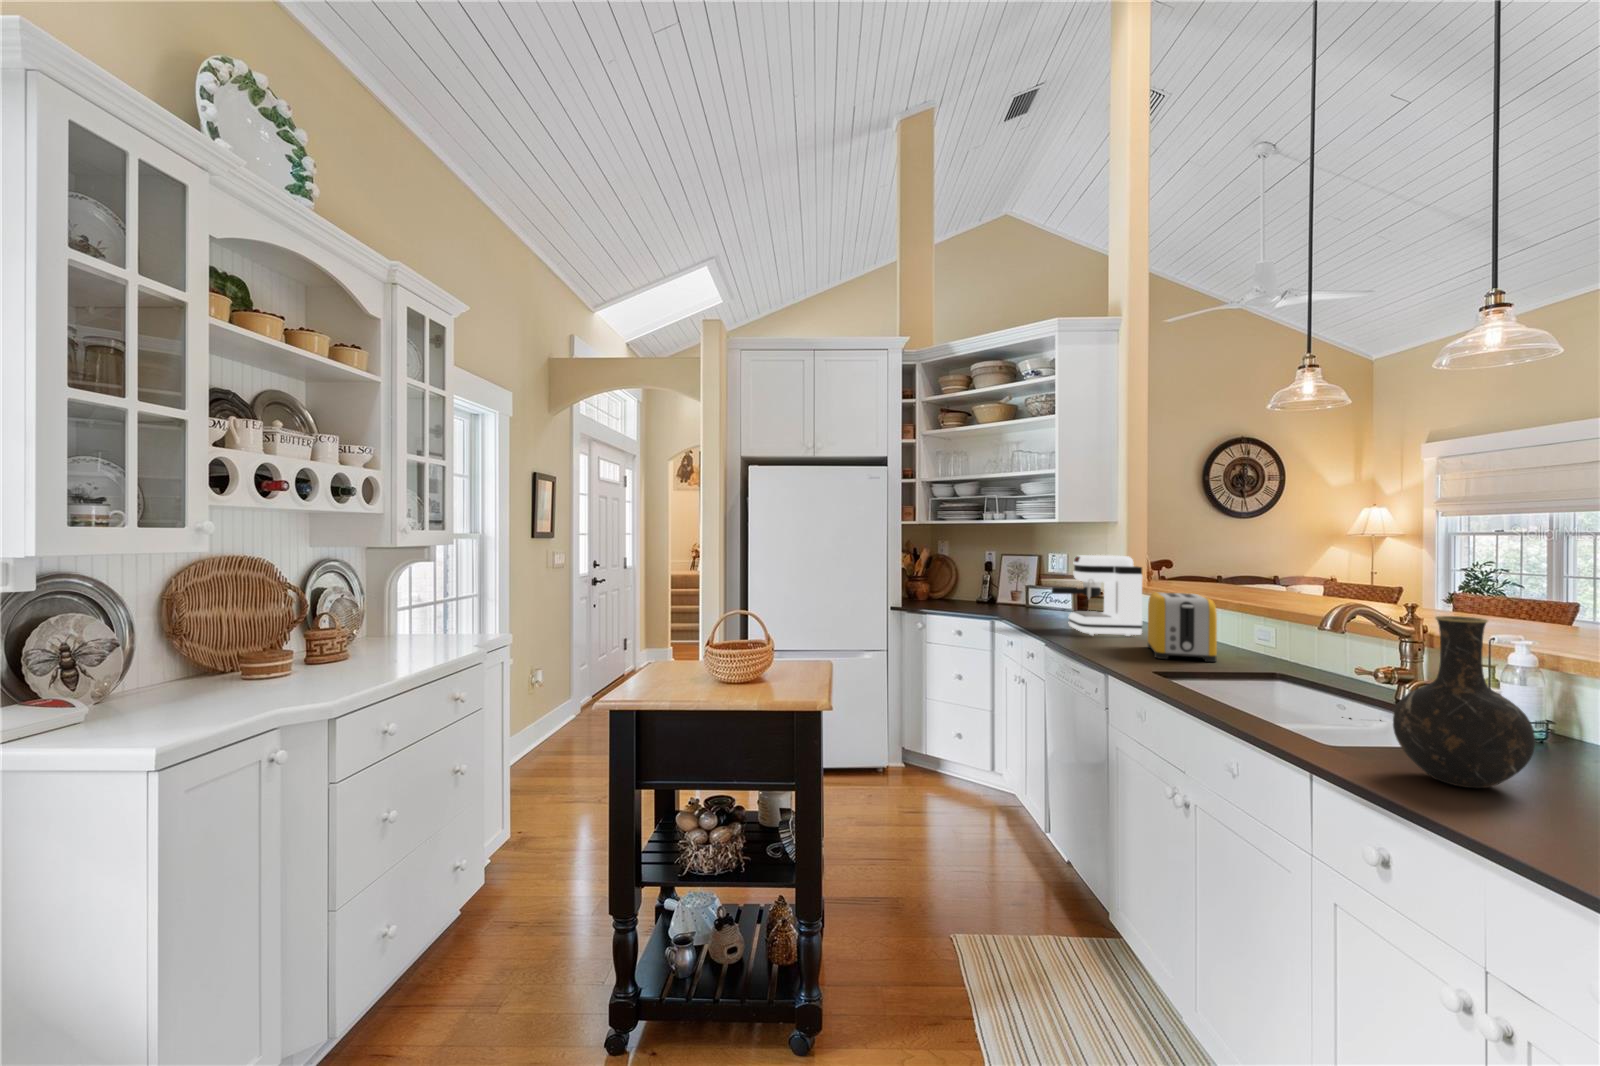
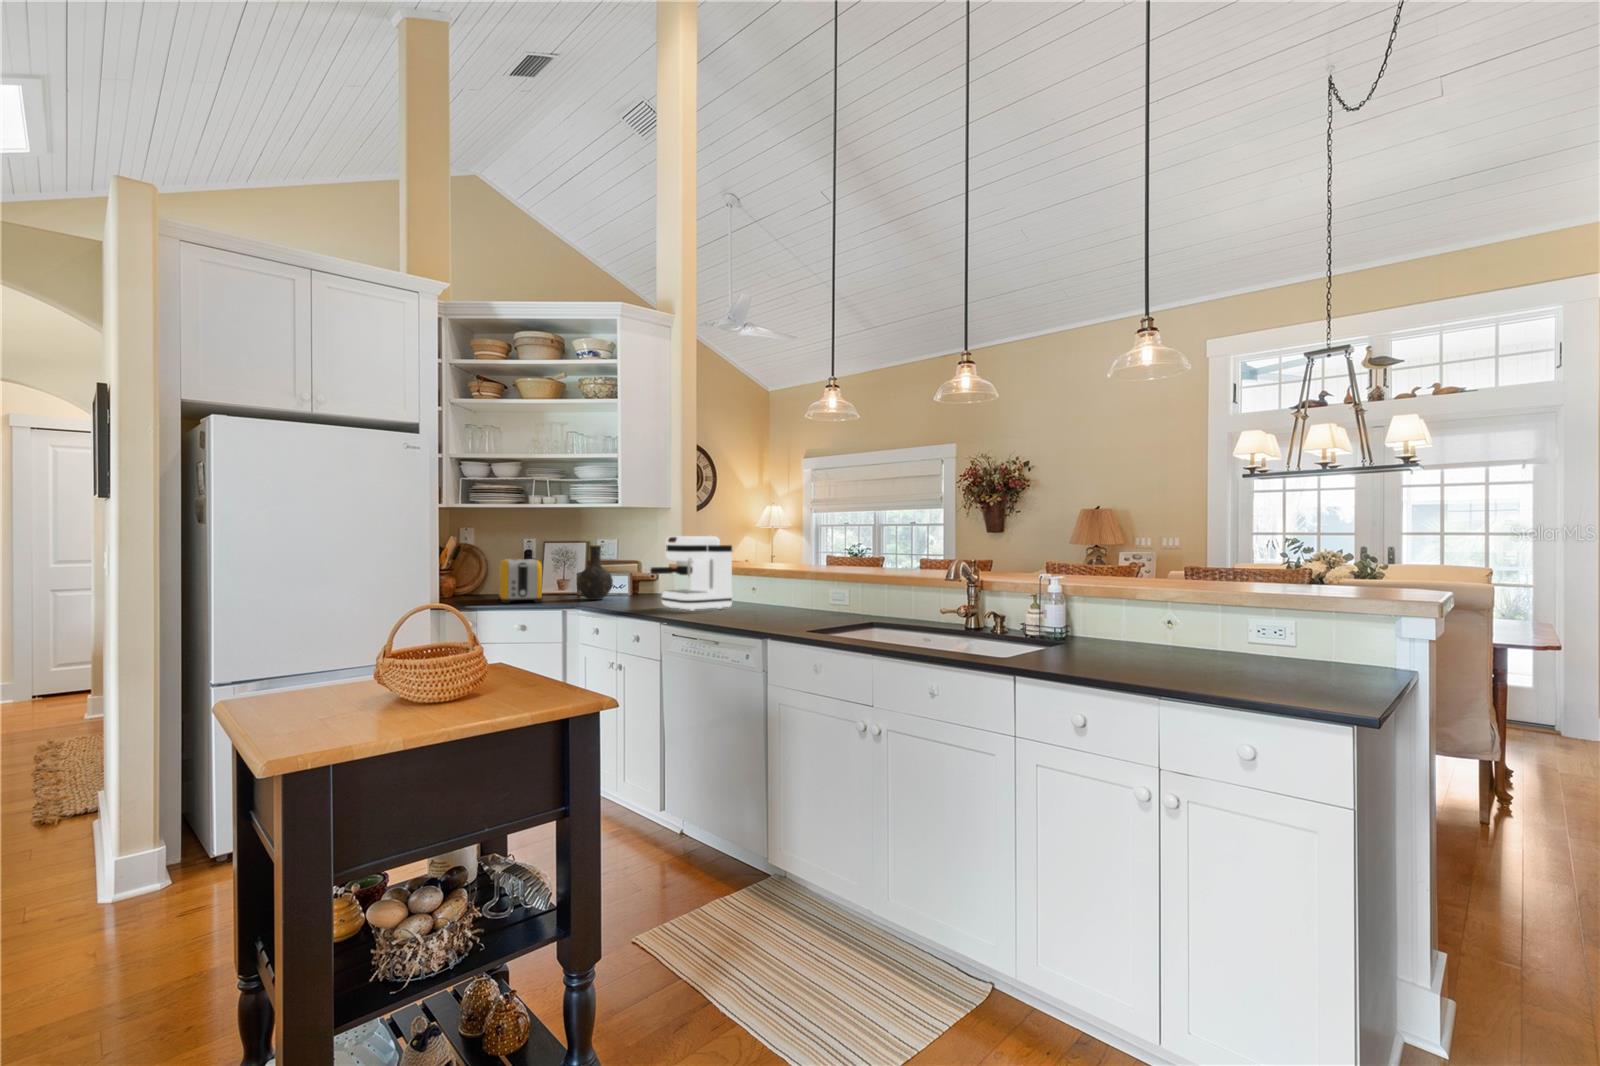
toaster: present [1148,593,1217,662] -> present [499,559,542,603]
vase: present [1393,616,1535,788] -> present [577,545,613,600]

